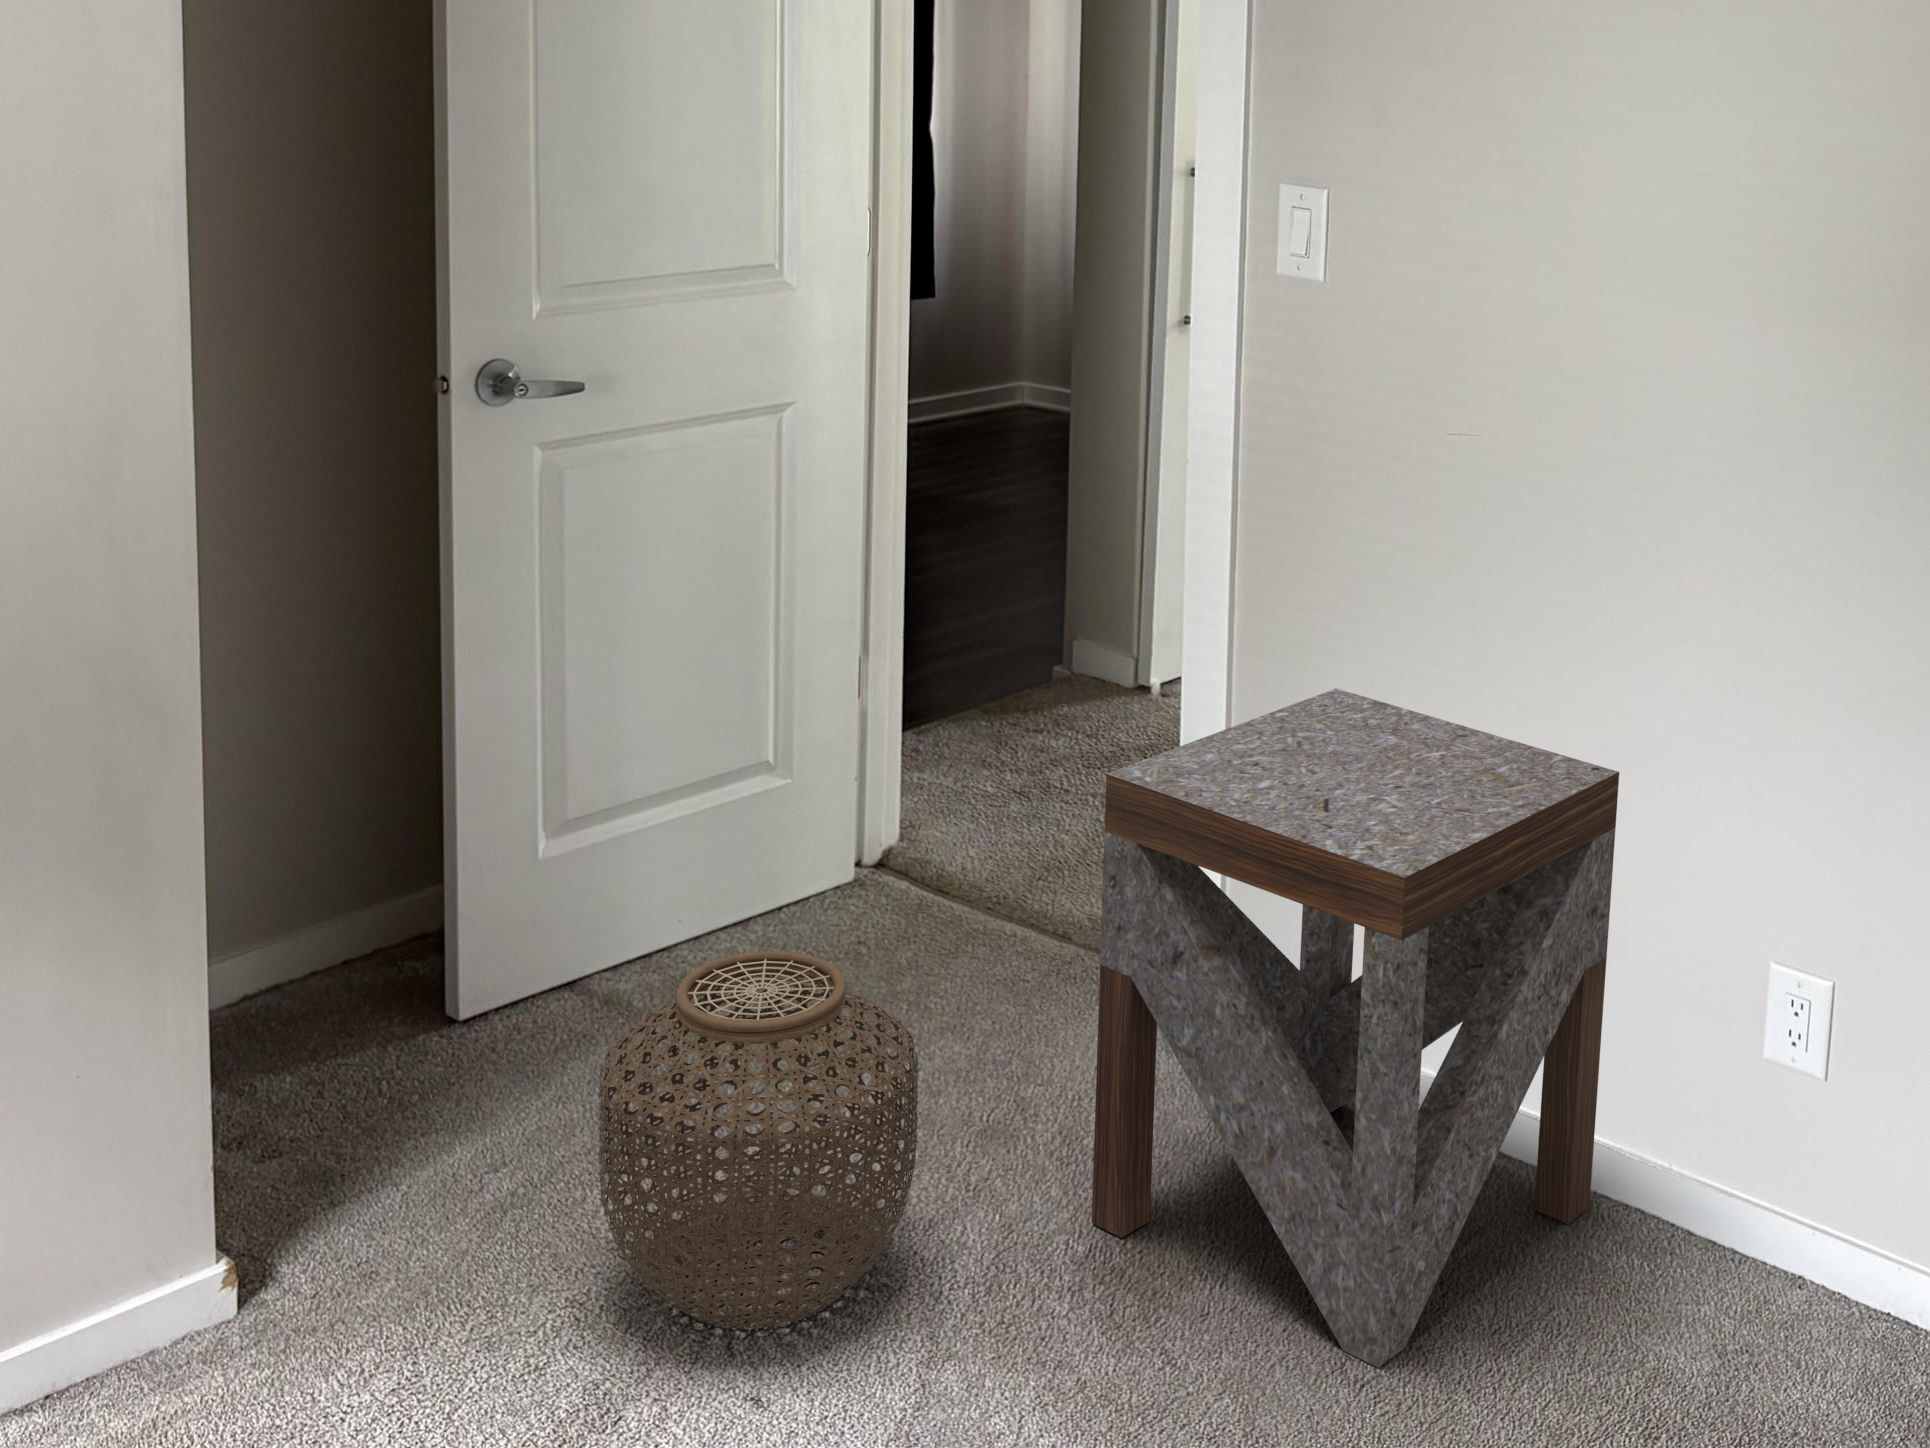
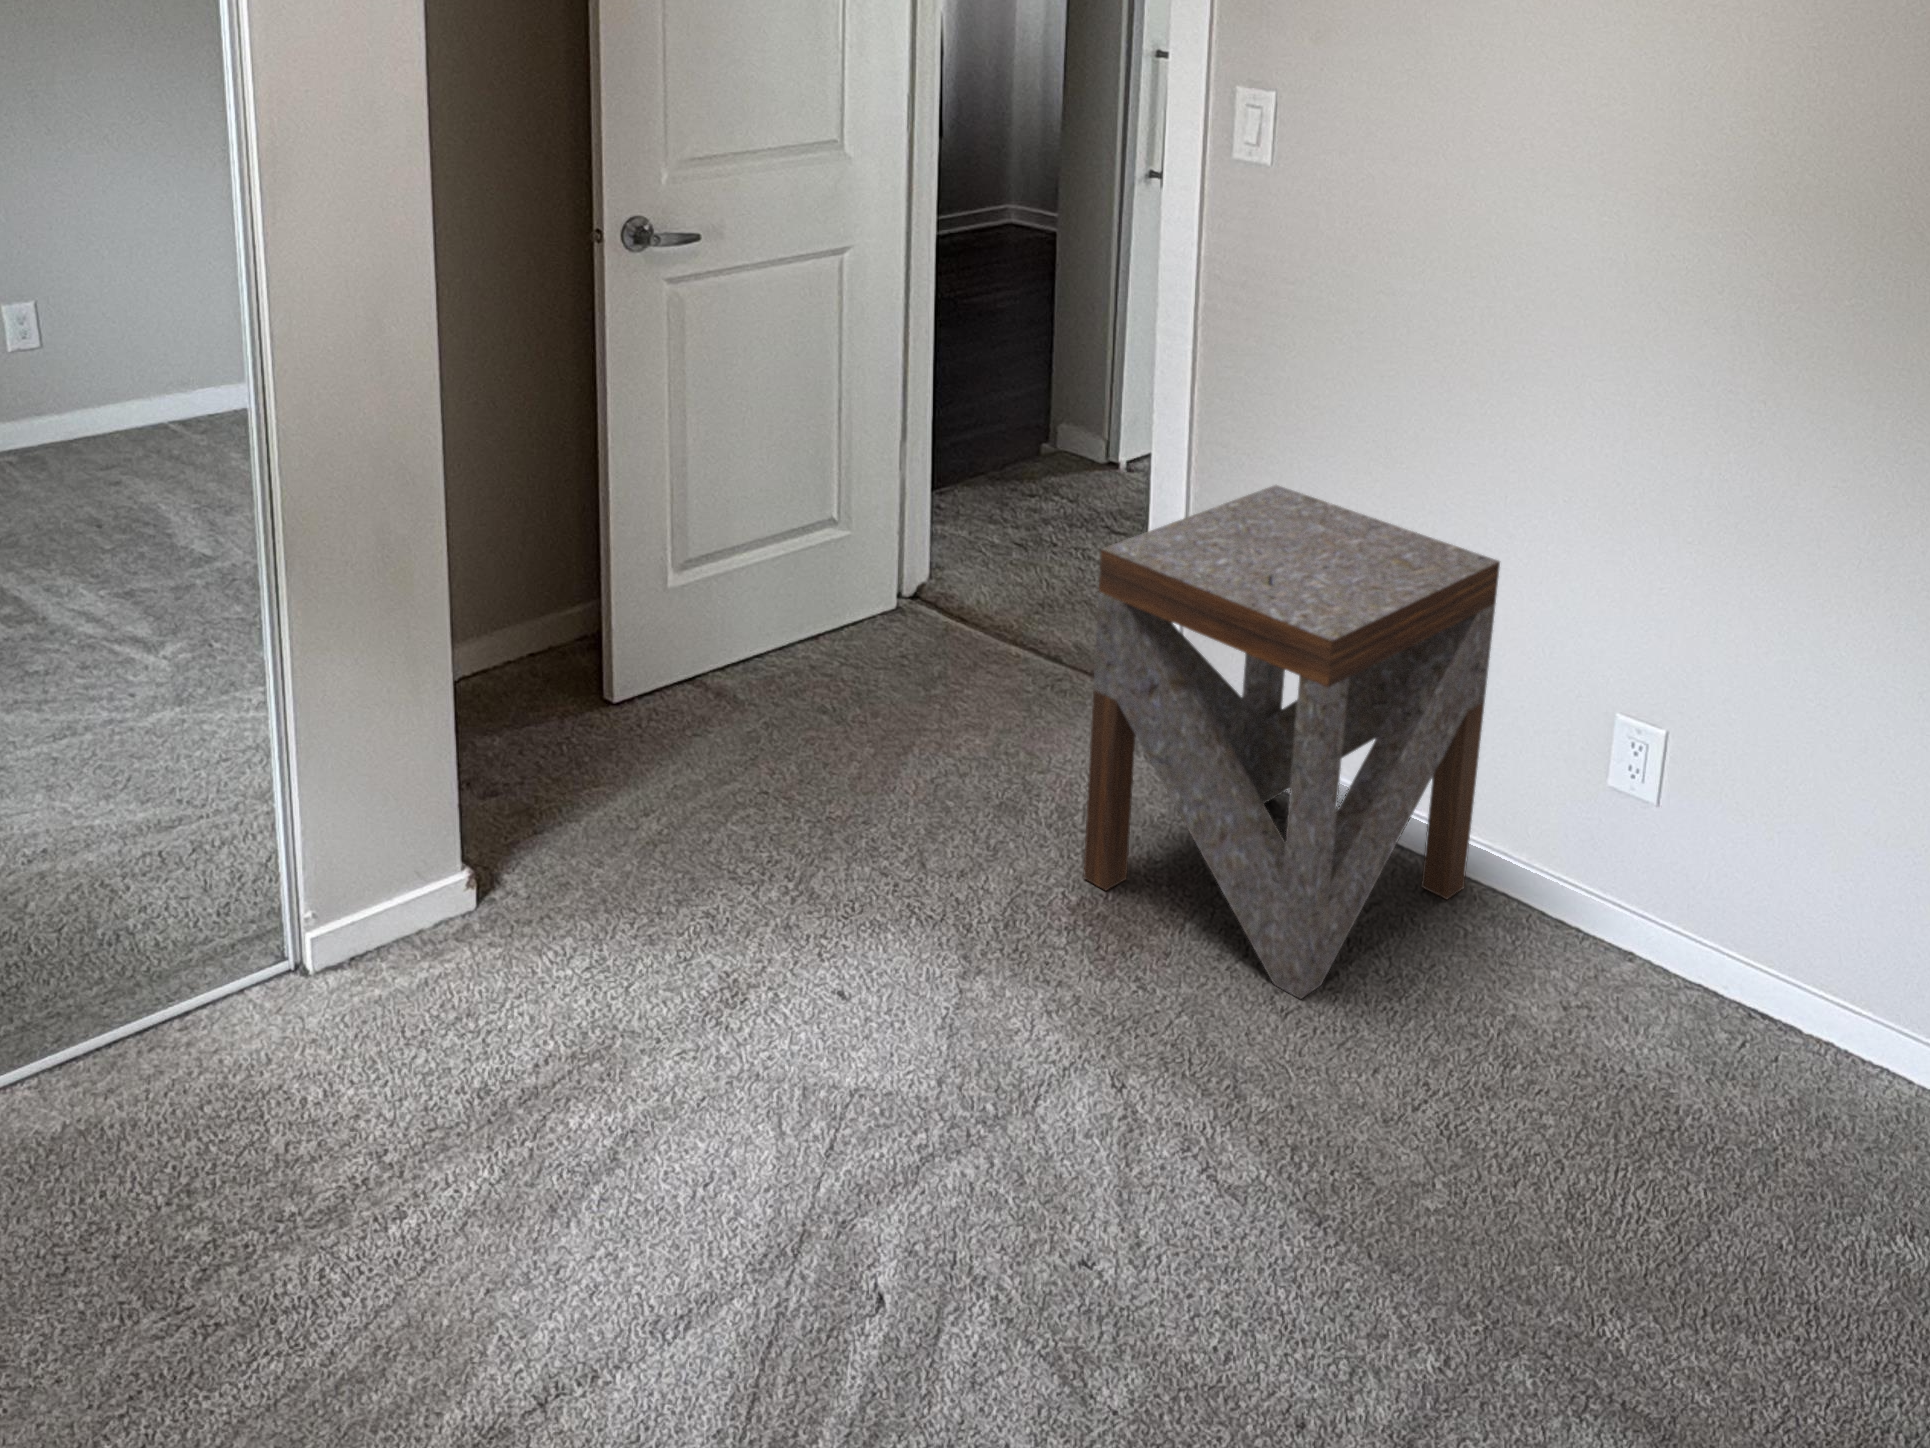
woven basket: present [599,951,918,1328] -> none [727,670,957,941]

